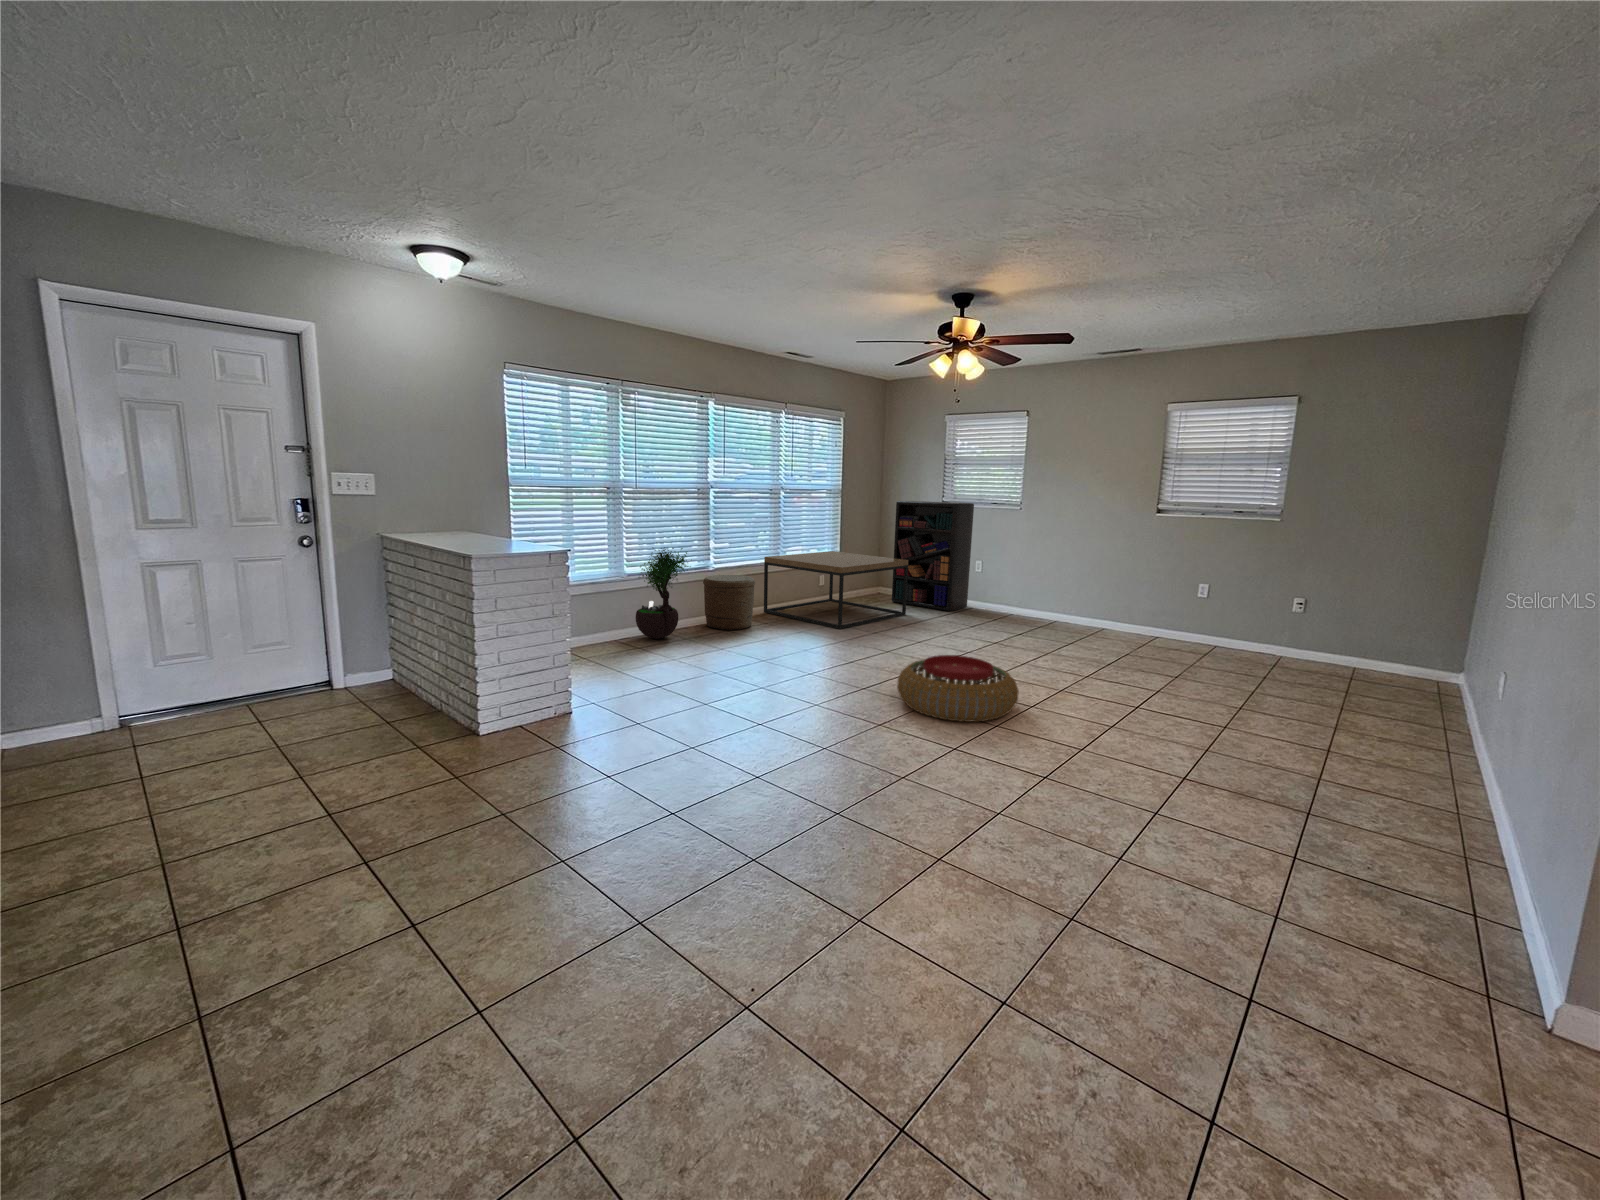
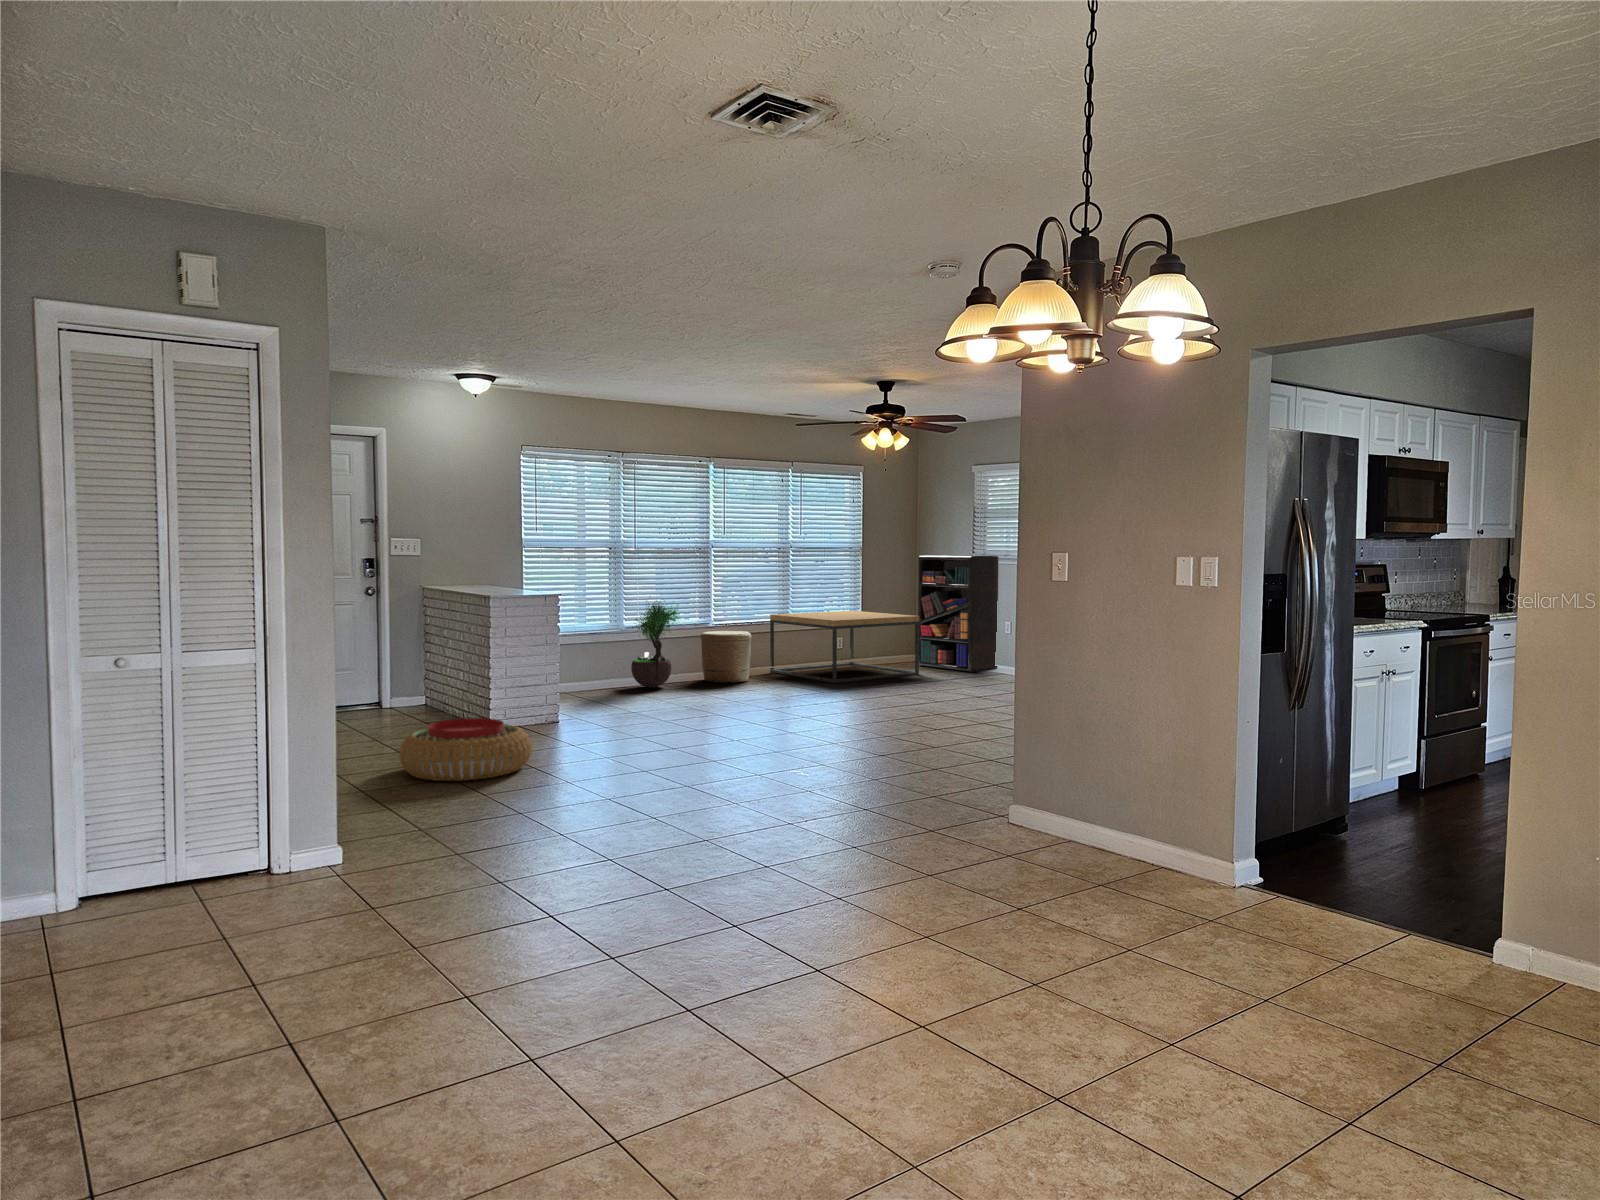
pouf: present [897,655,1019,722] -> present [399,718,532,781]

